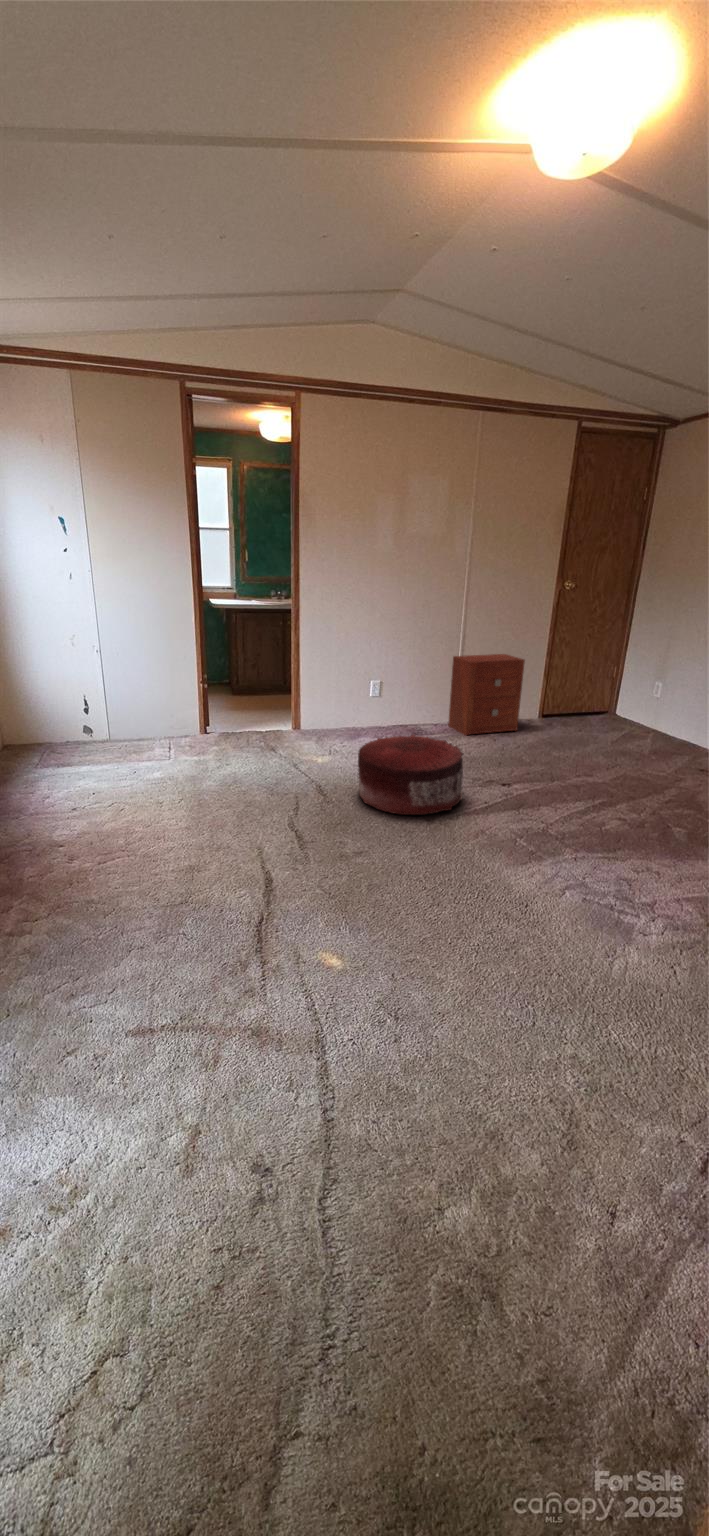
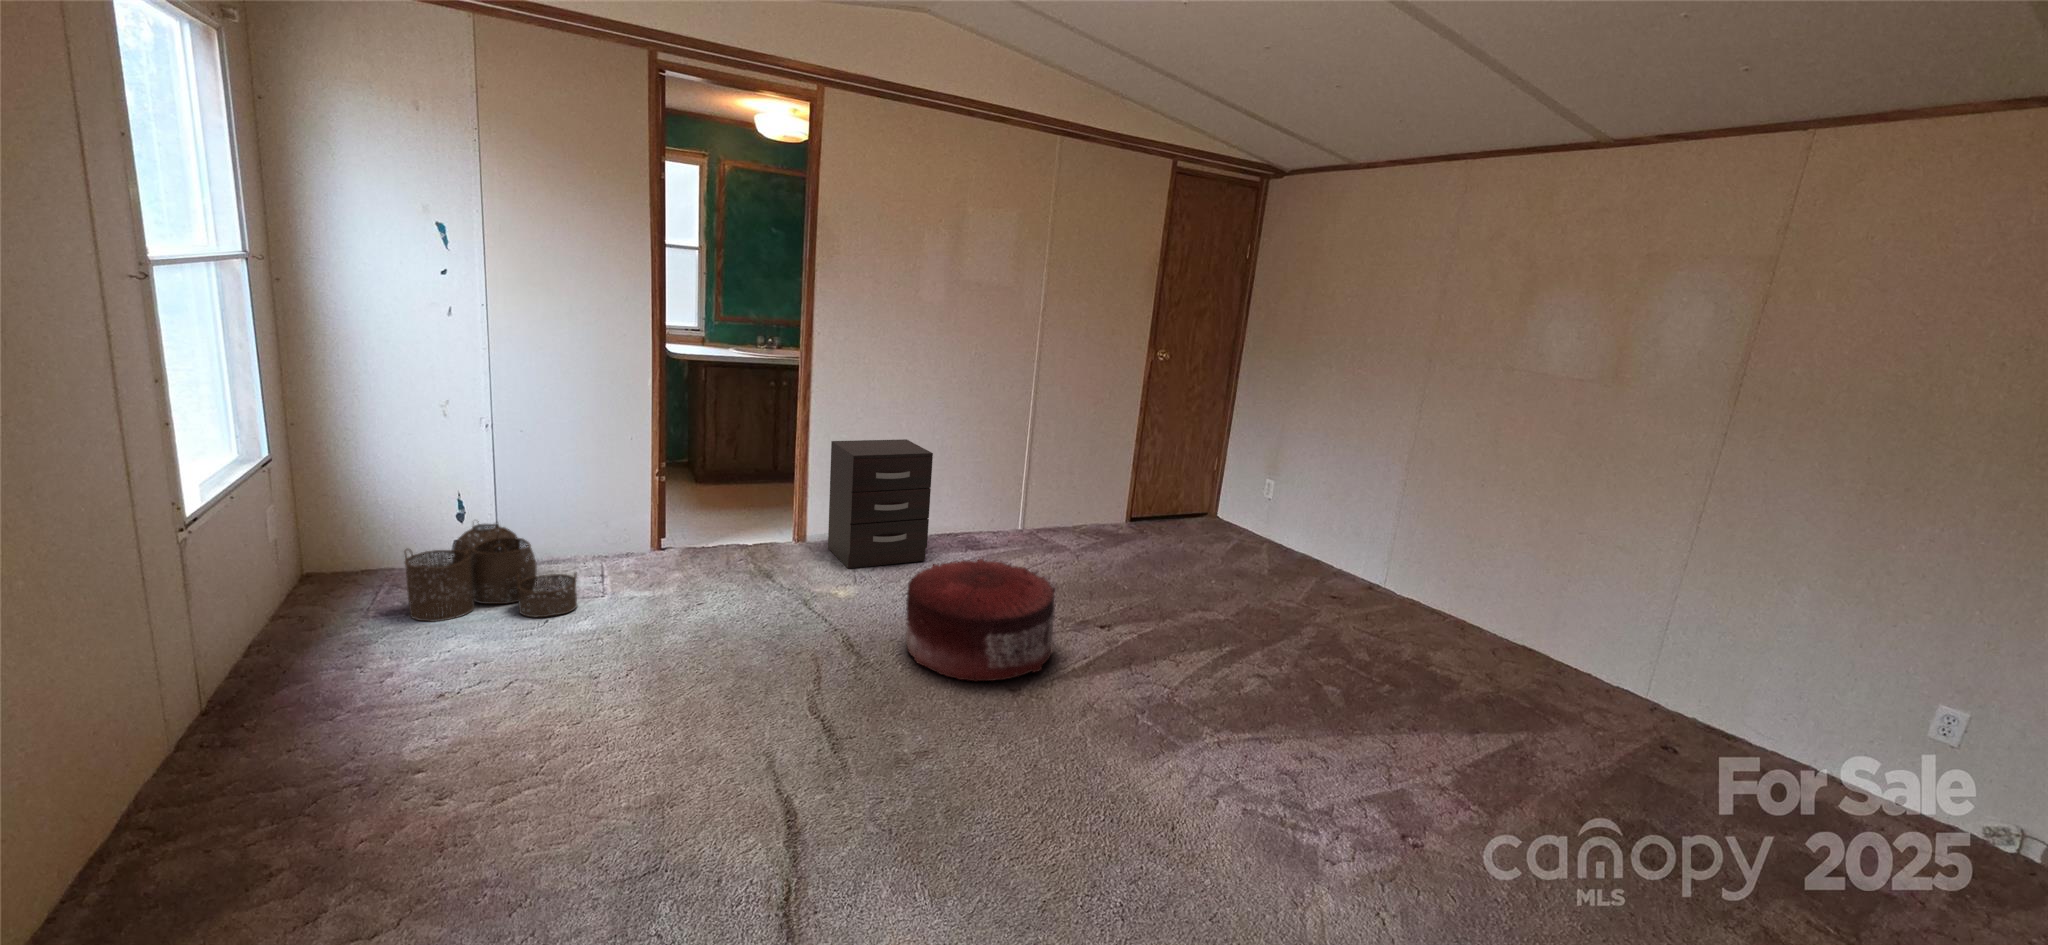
nightstand: present [448,654,525,736] -> none [1011,440,1112,550]
dresser: none [315,656,385,747] -> present [828,439,933,569]
woven basket: none [52,712,153,772] -> present [404,524,577,622]

